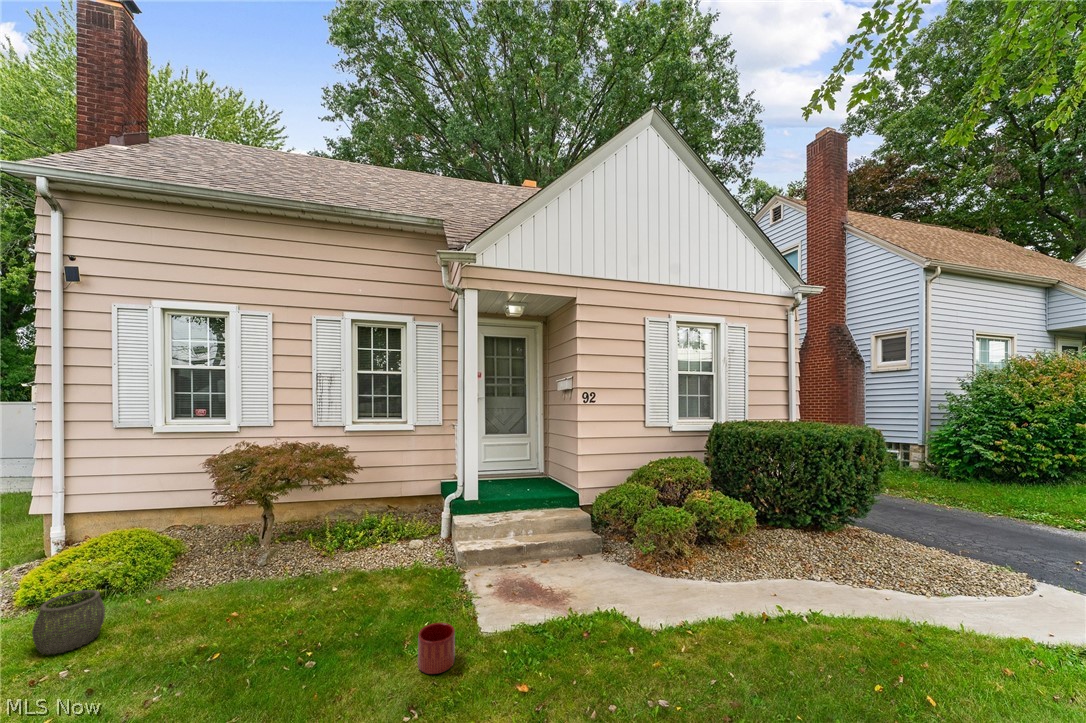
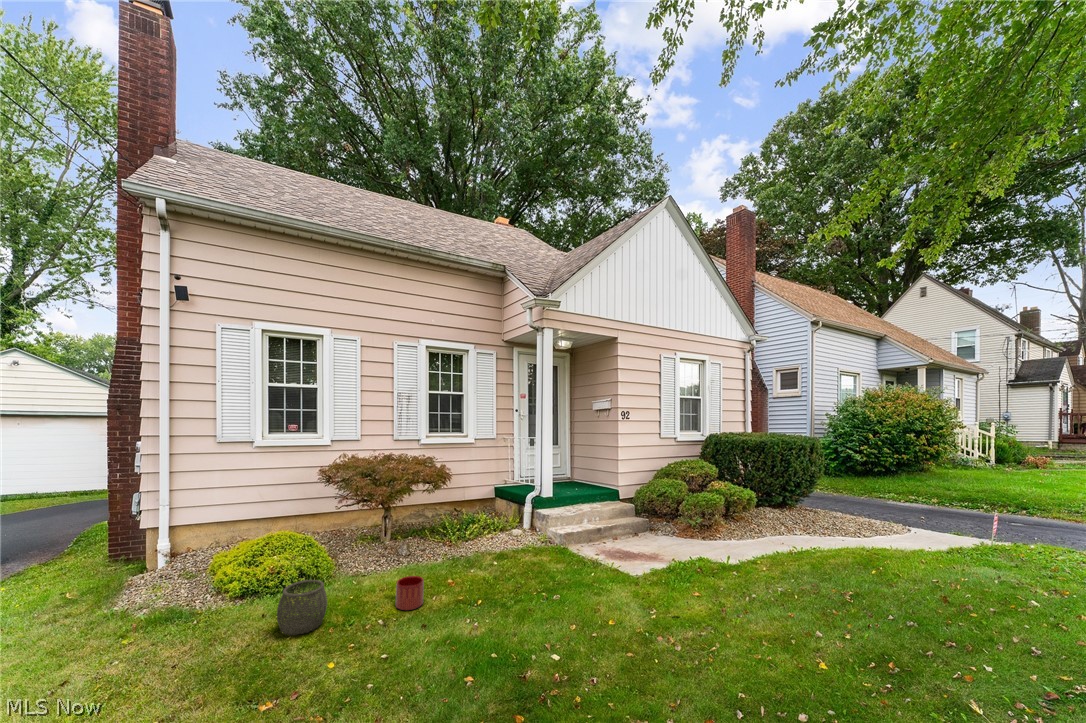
planter: present [418,623,455,674] -> present [396,576,424,610]

